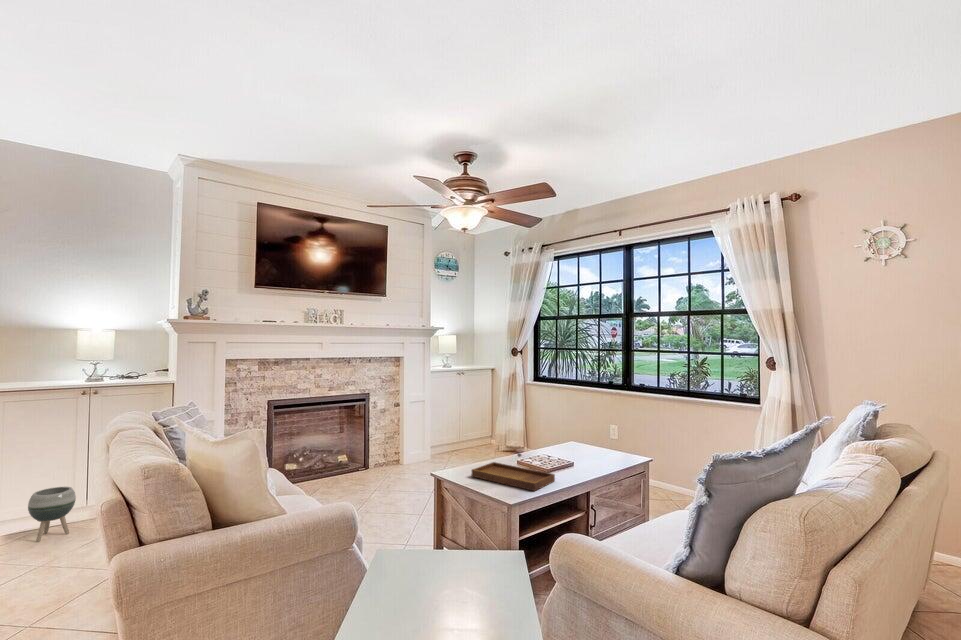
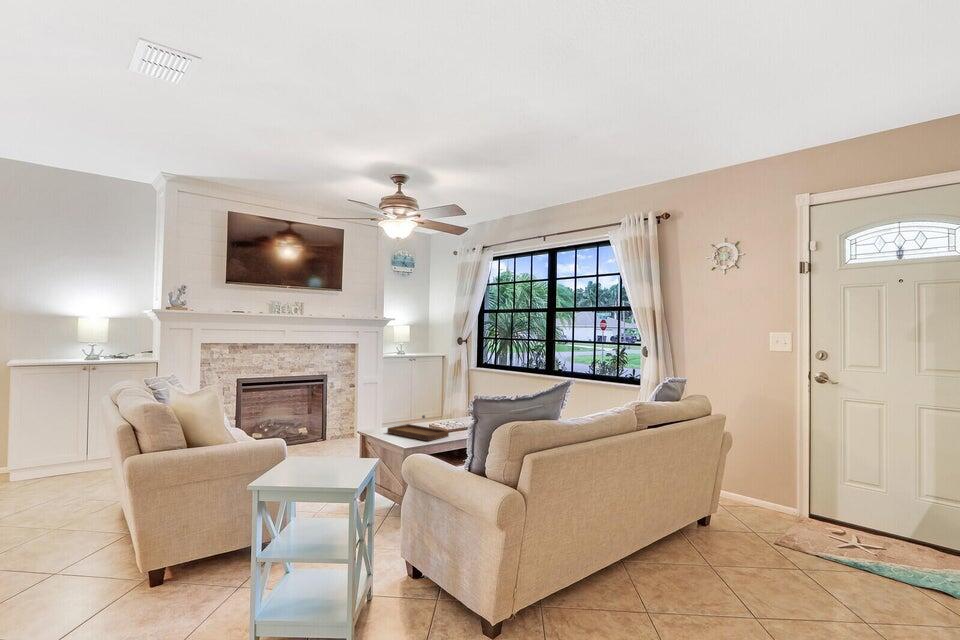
planter: present [28,487,76,542] -> none [44,442,80,483]

